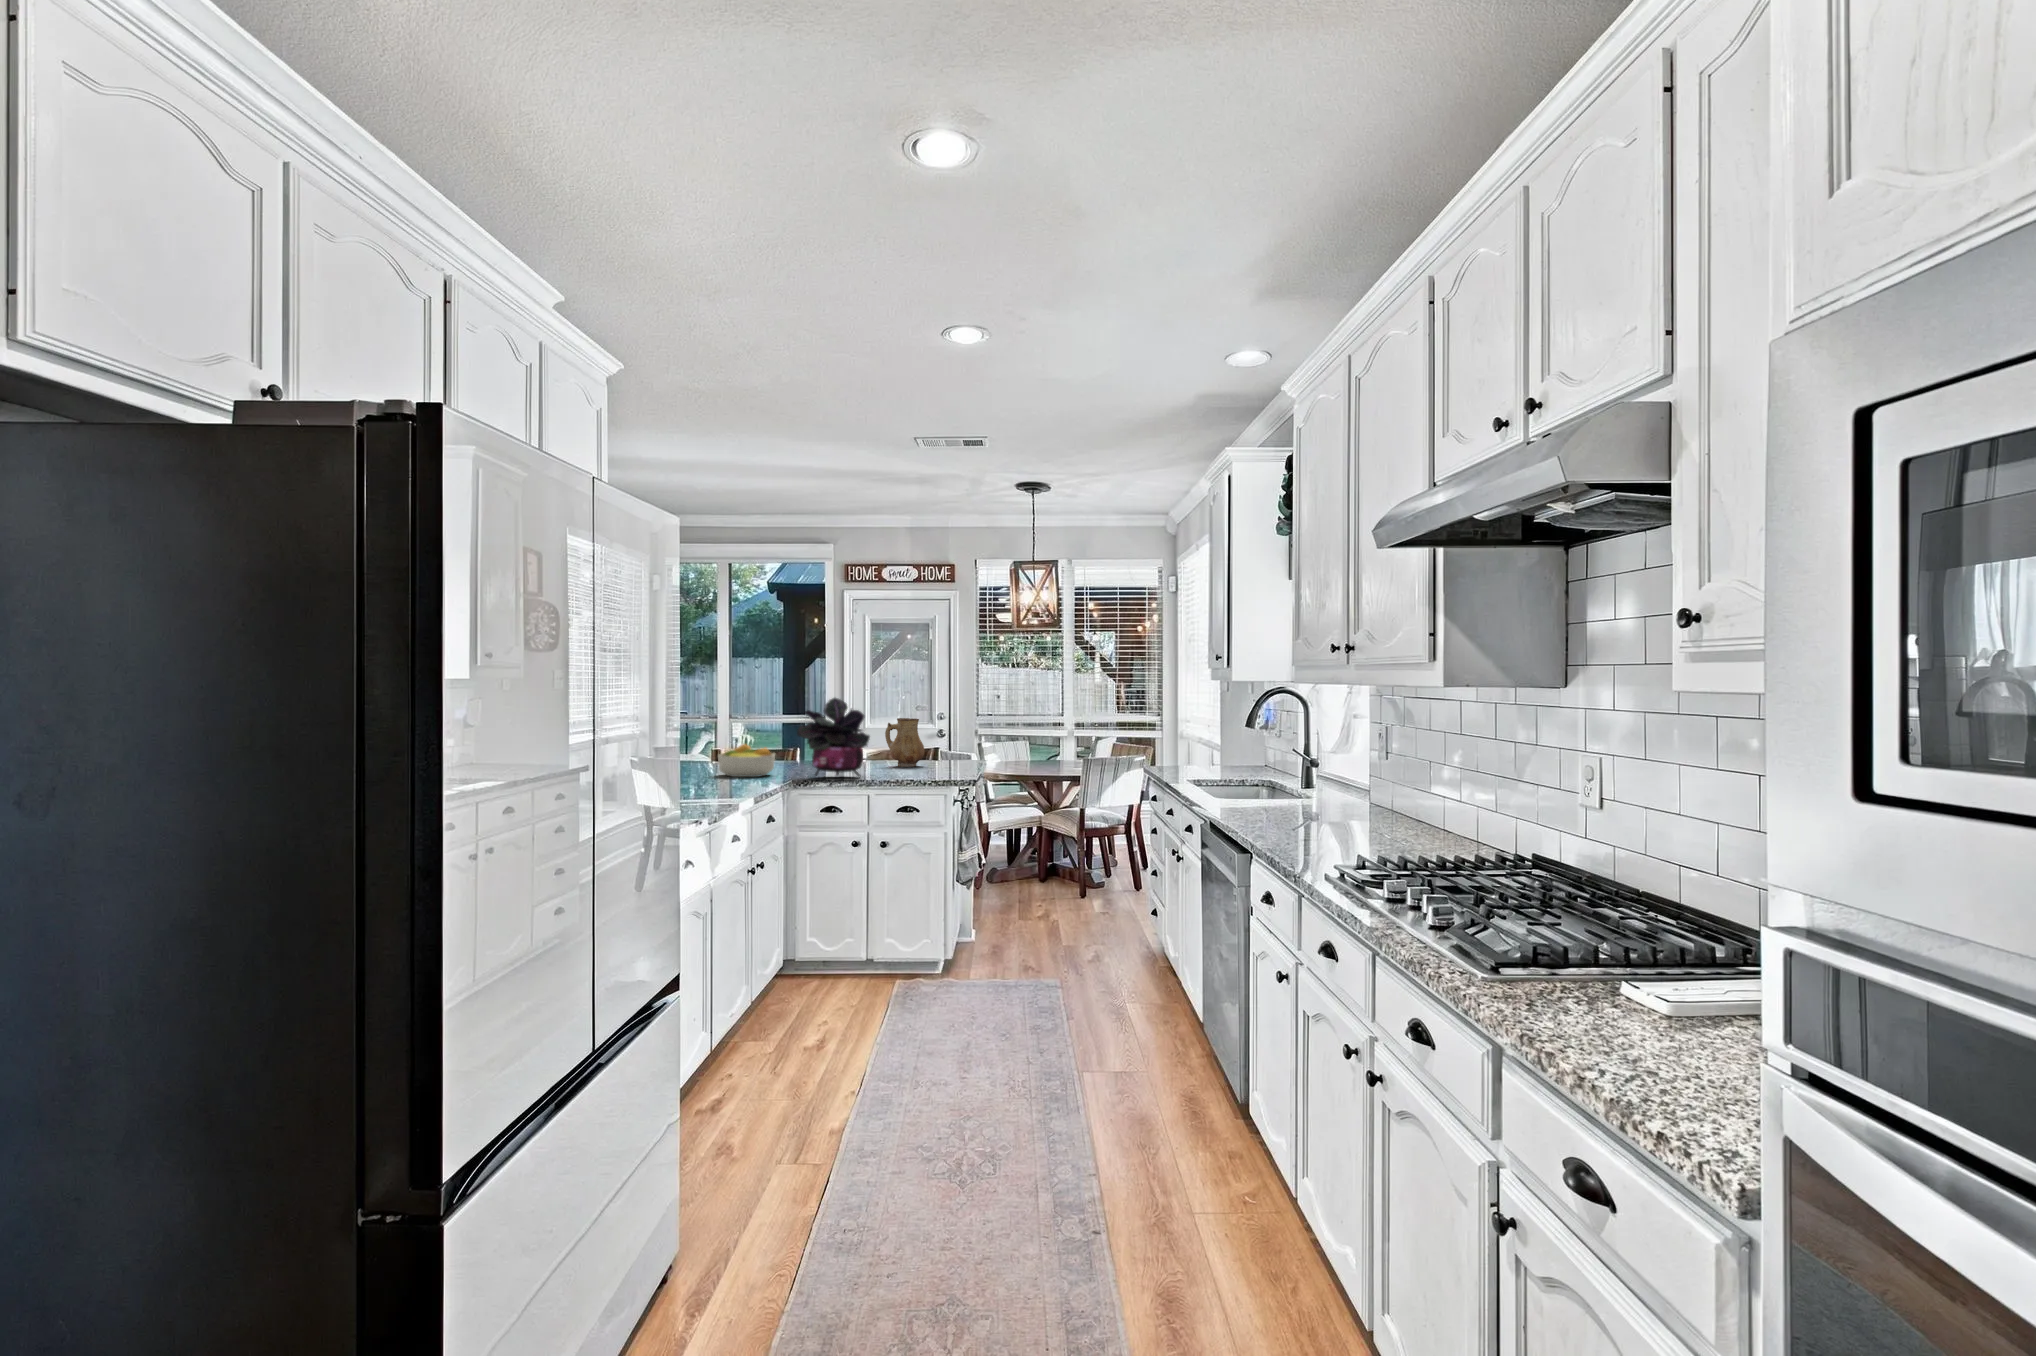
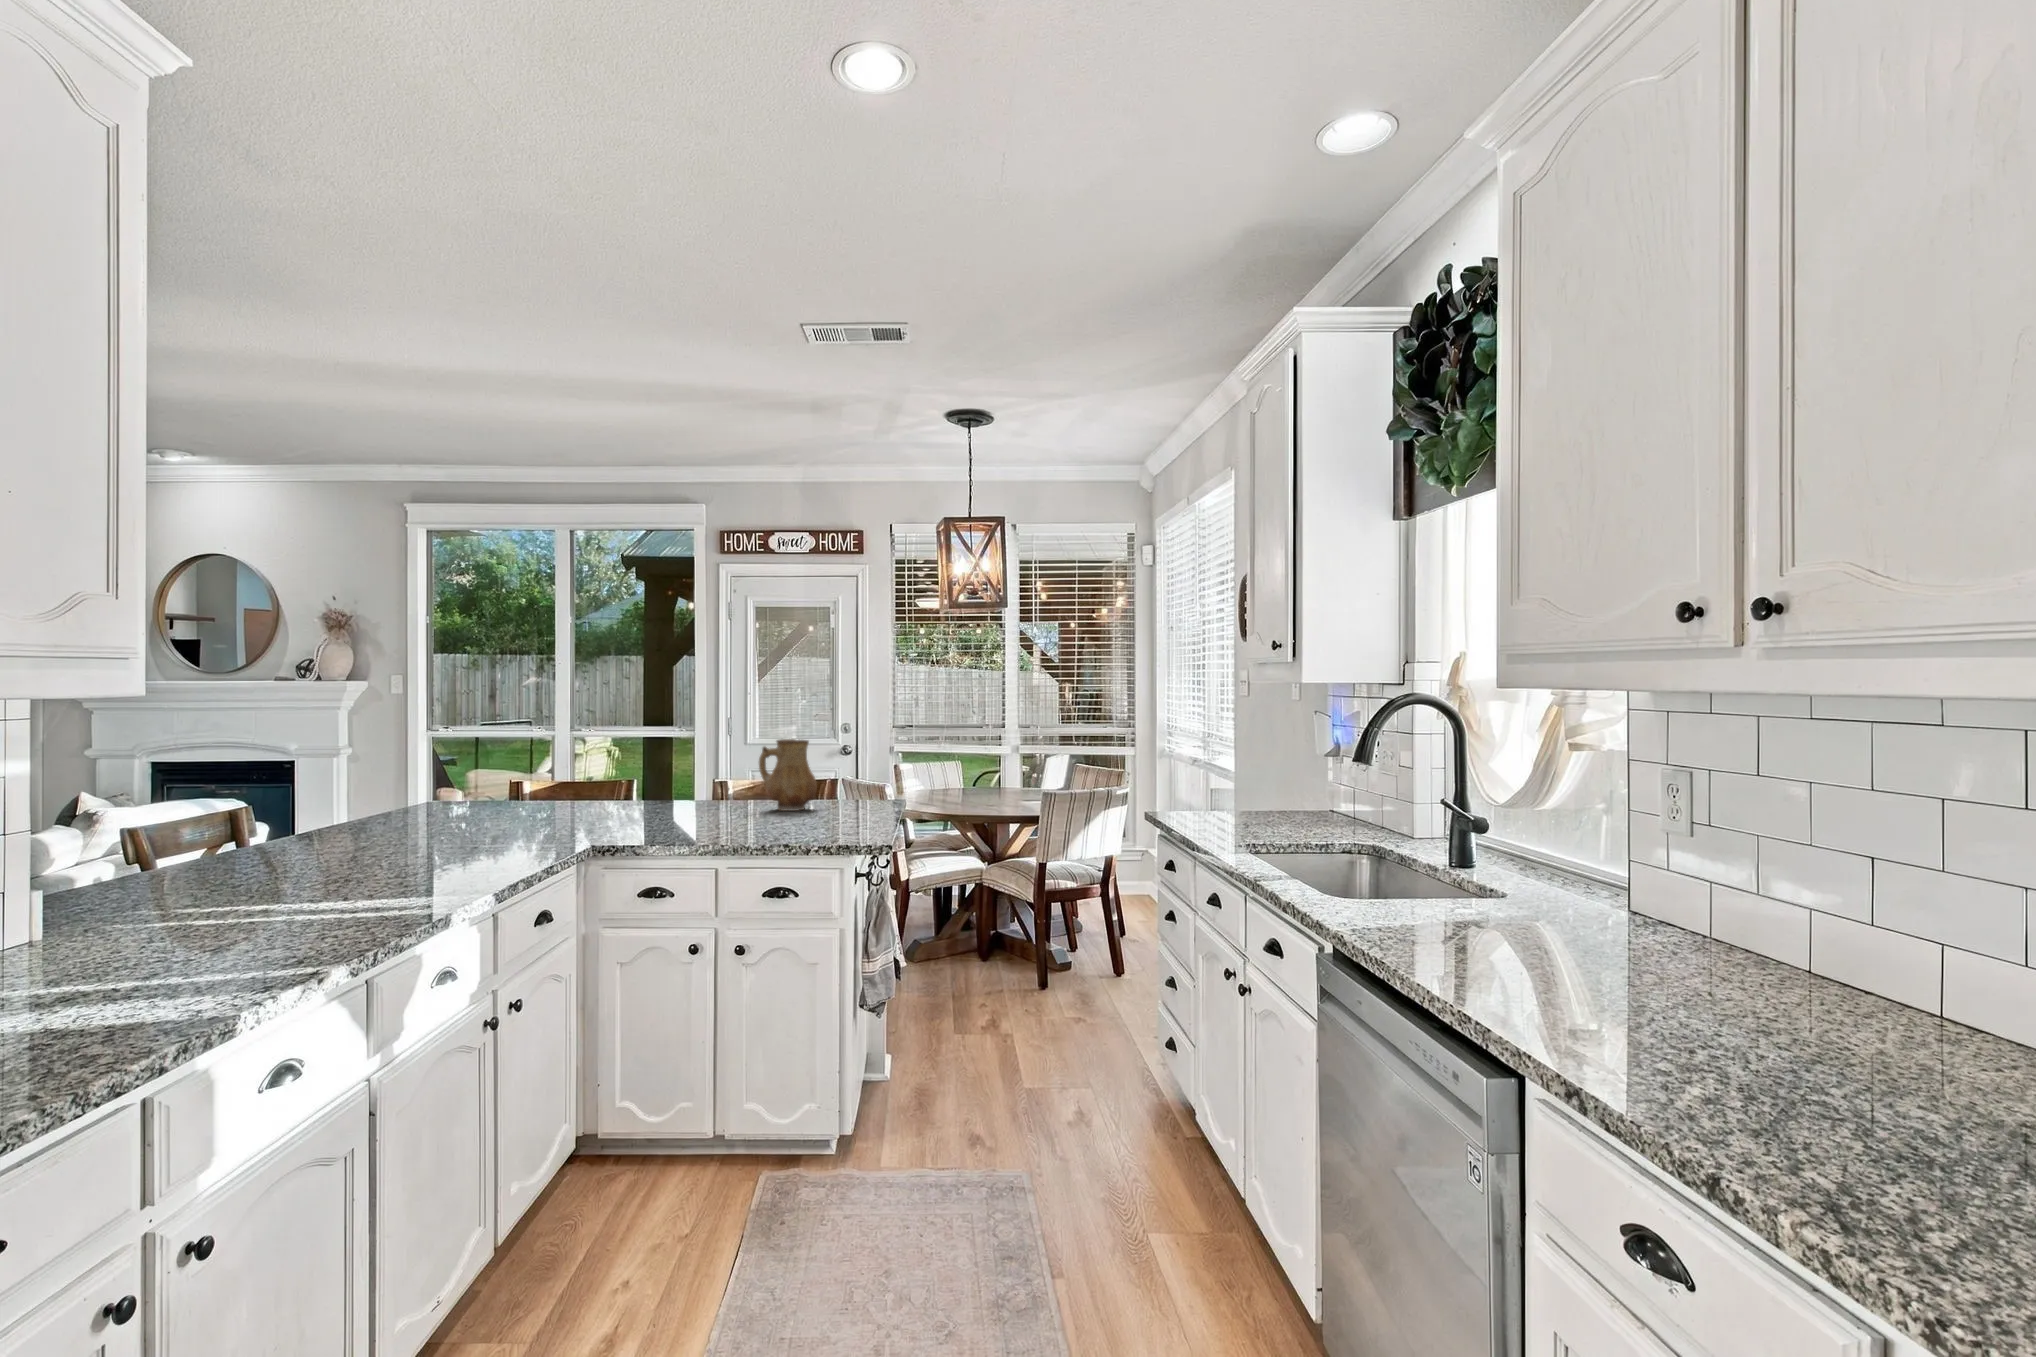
potted plant: present [797,698,870,777] -> none [600,712,721,840]
fruit bowl: present [718,744,775,777] -> none [475,784,575,840]

